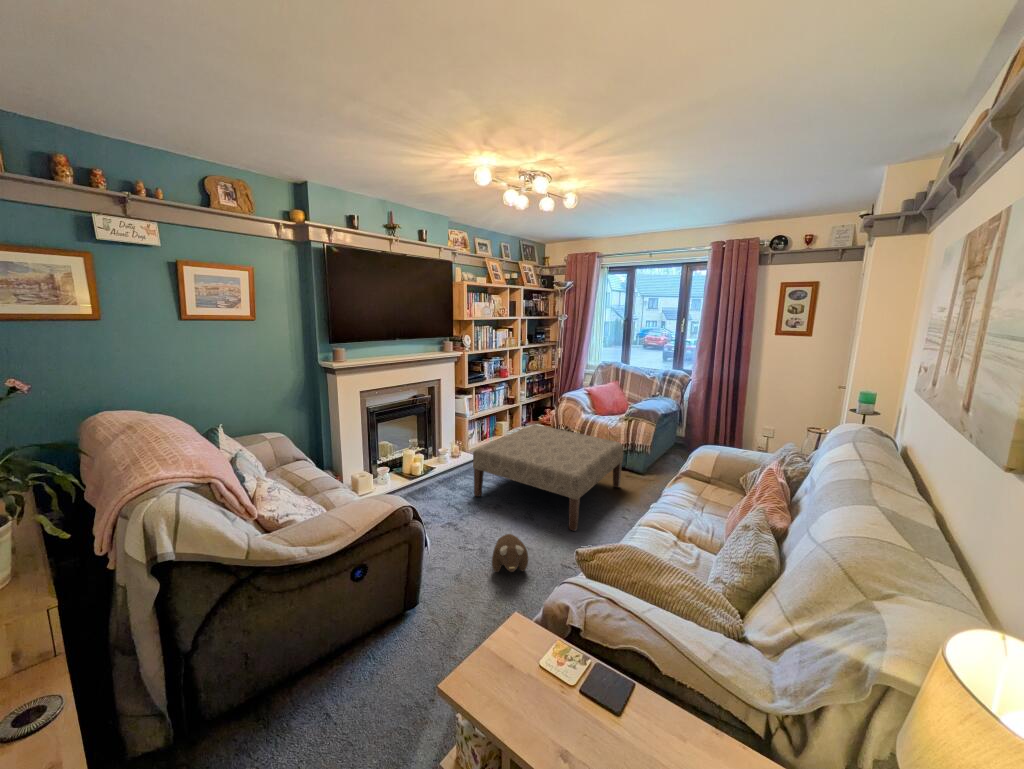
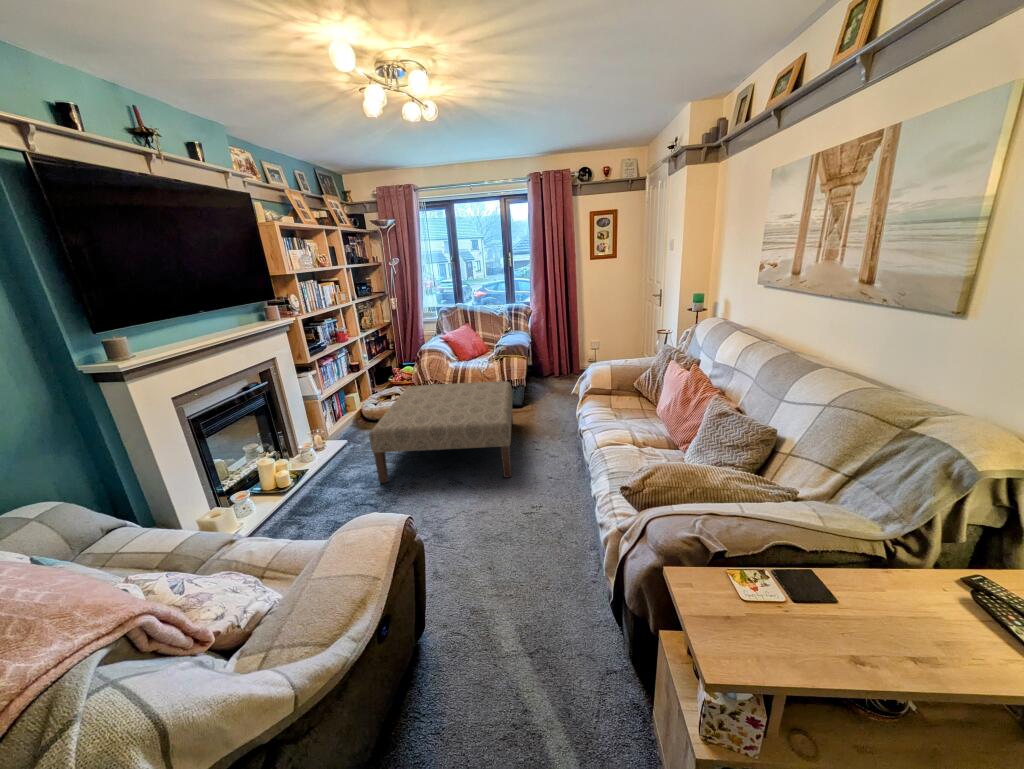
plush toy: present [492,534,528,572] -> none [460,503,504,549]

